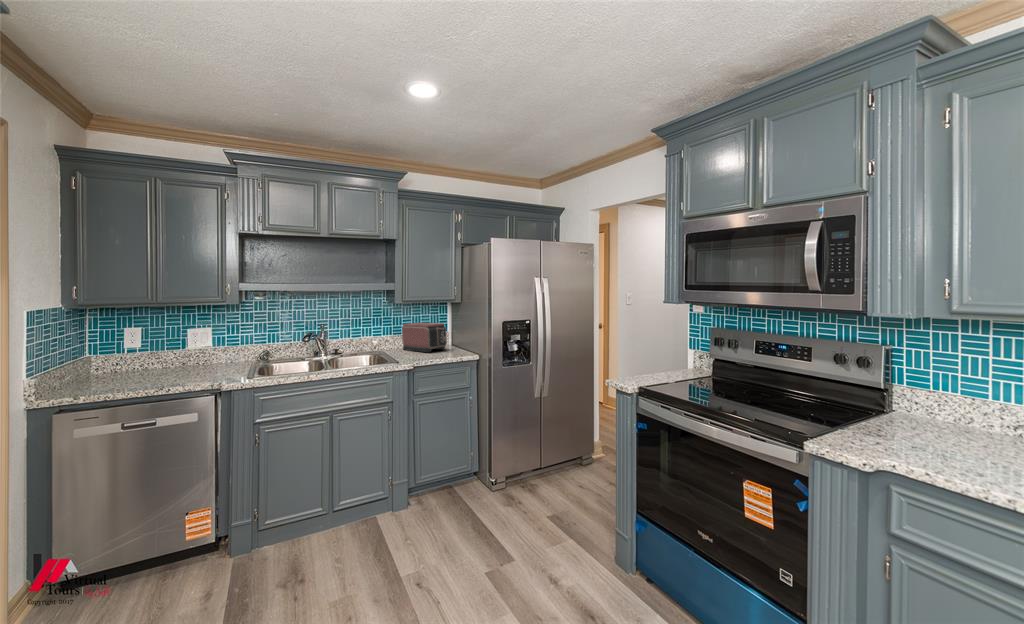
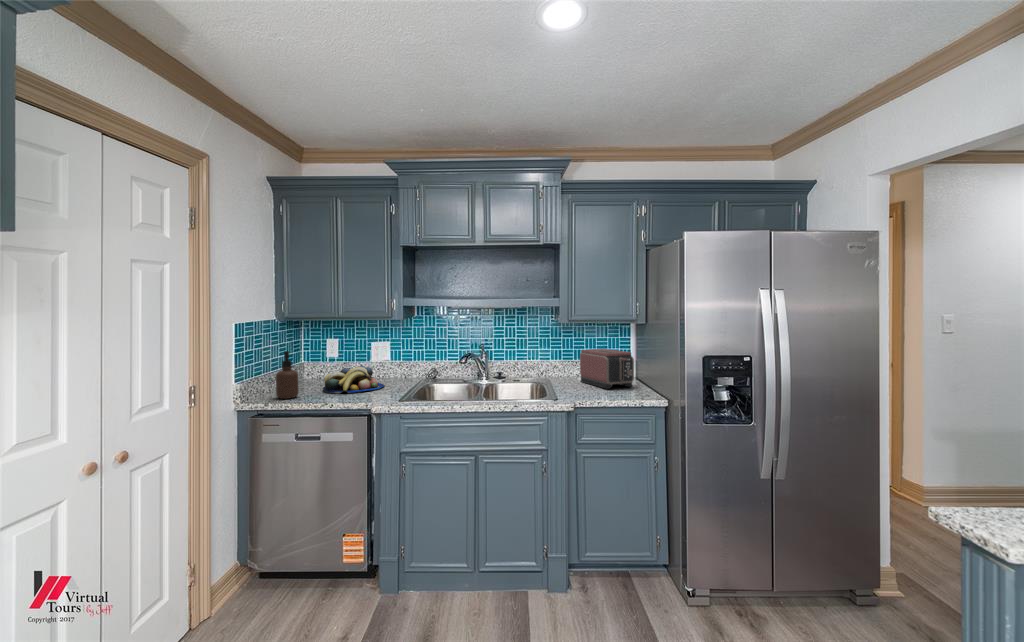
soap dispenser: none [82,339,114,392] -> present [276,351,299,399]
fruit bowl: none [137,351,214,381] -> present [323,366,384,393]

